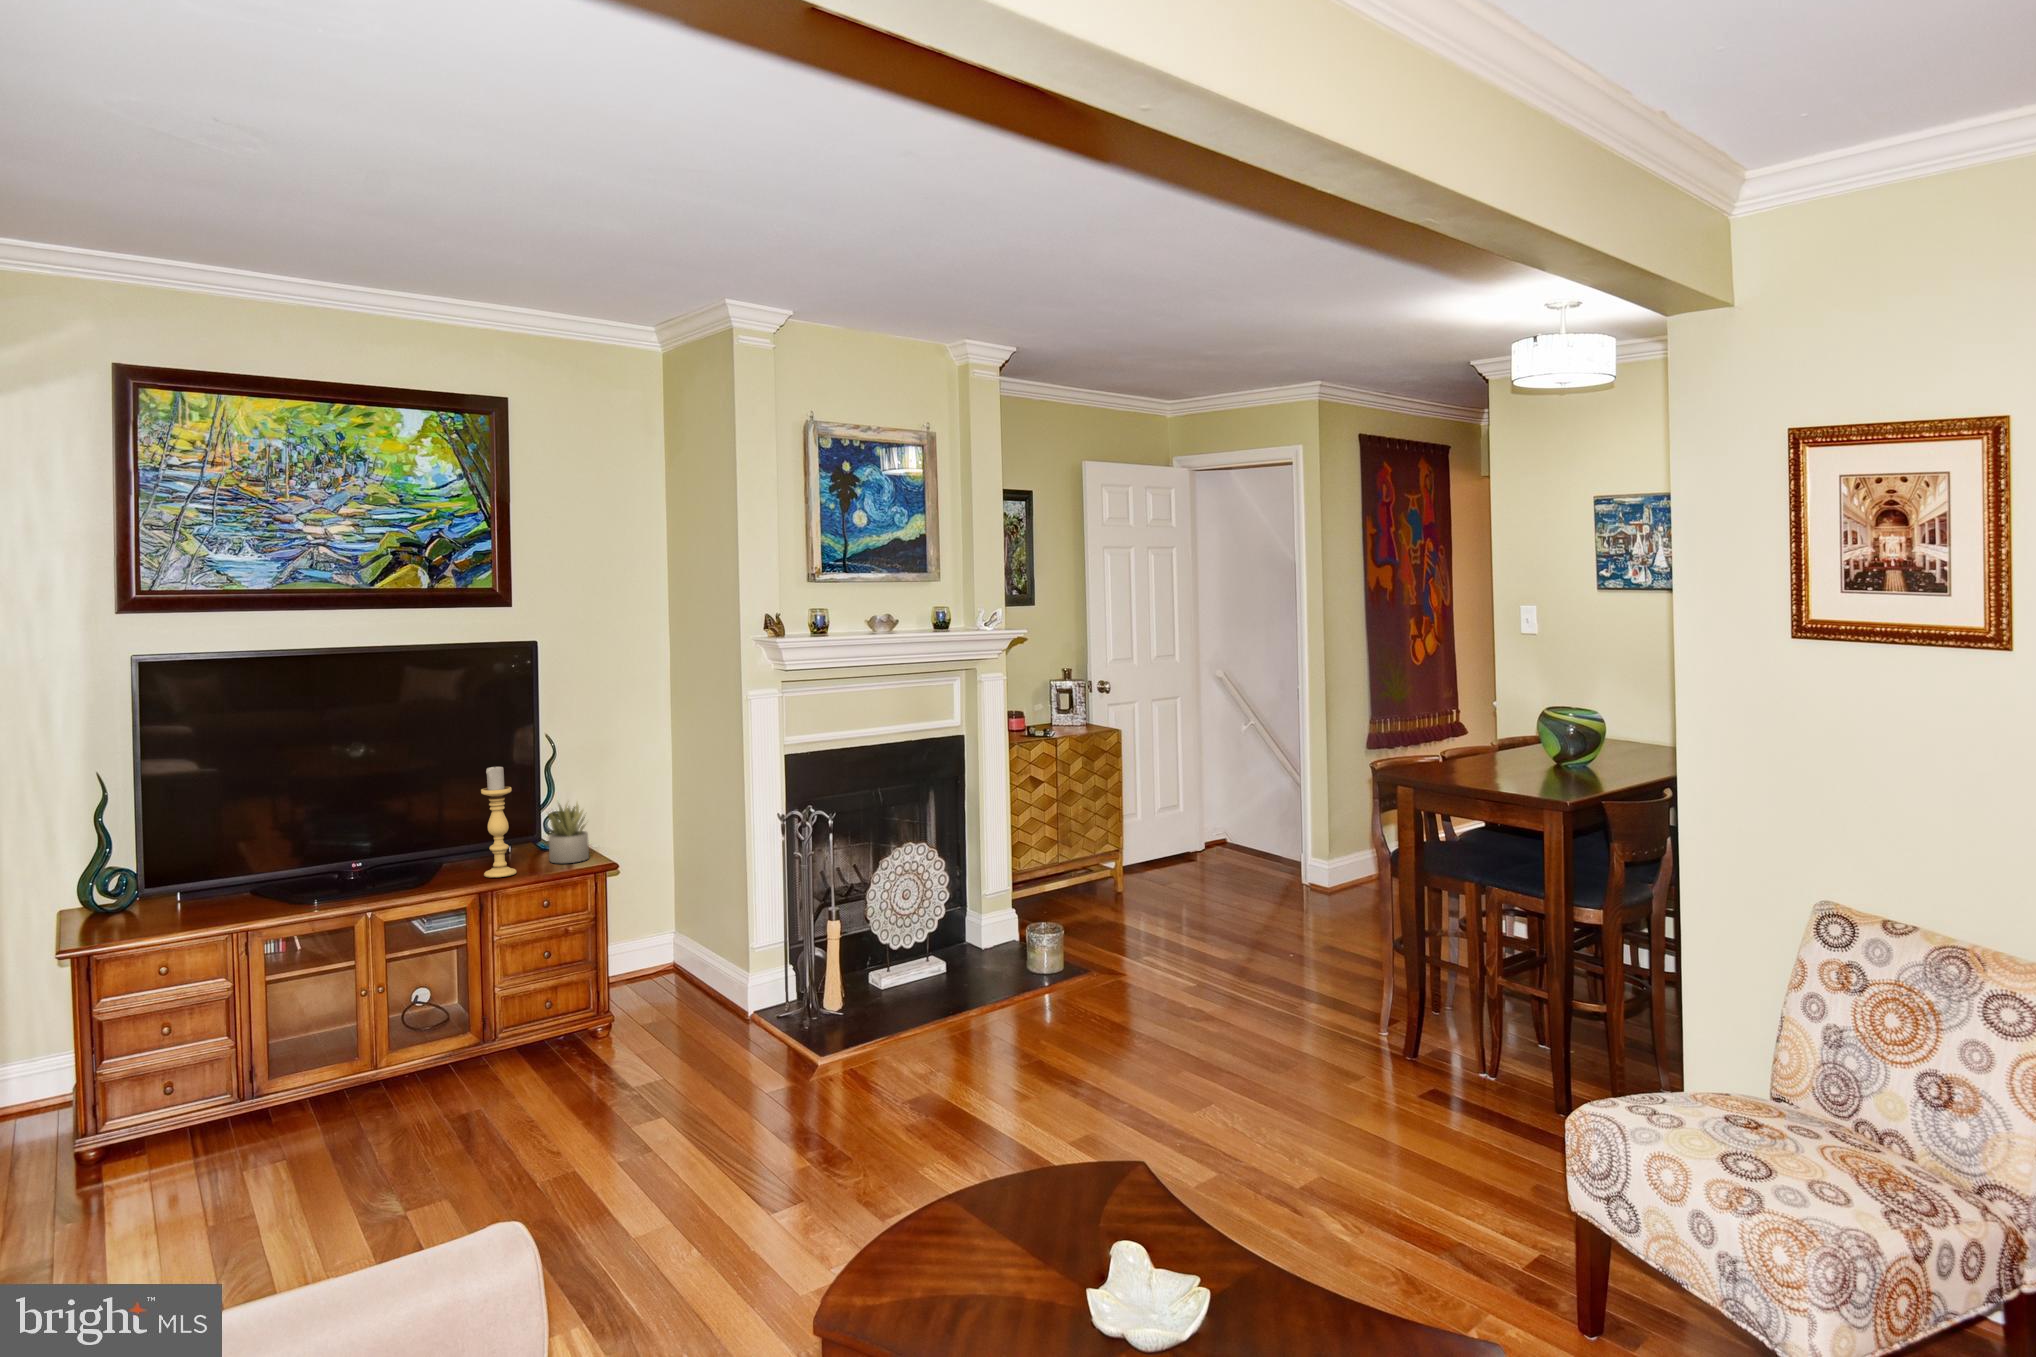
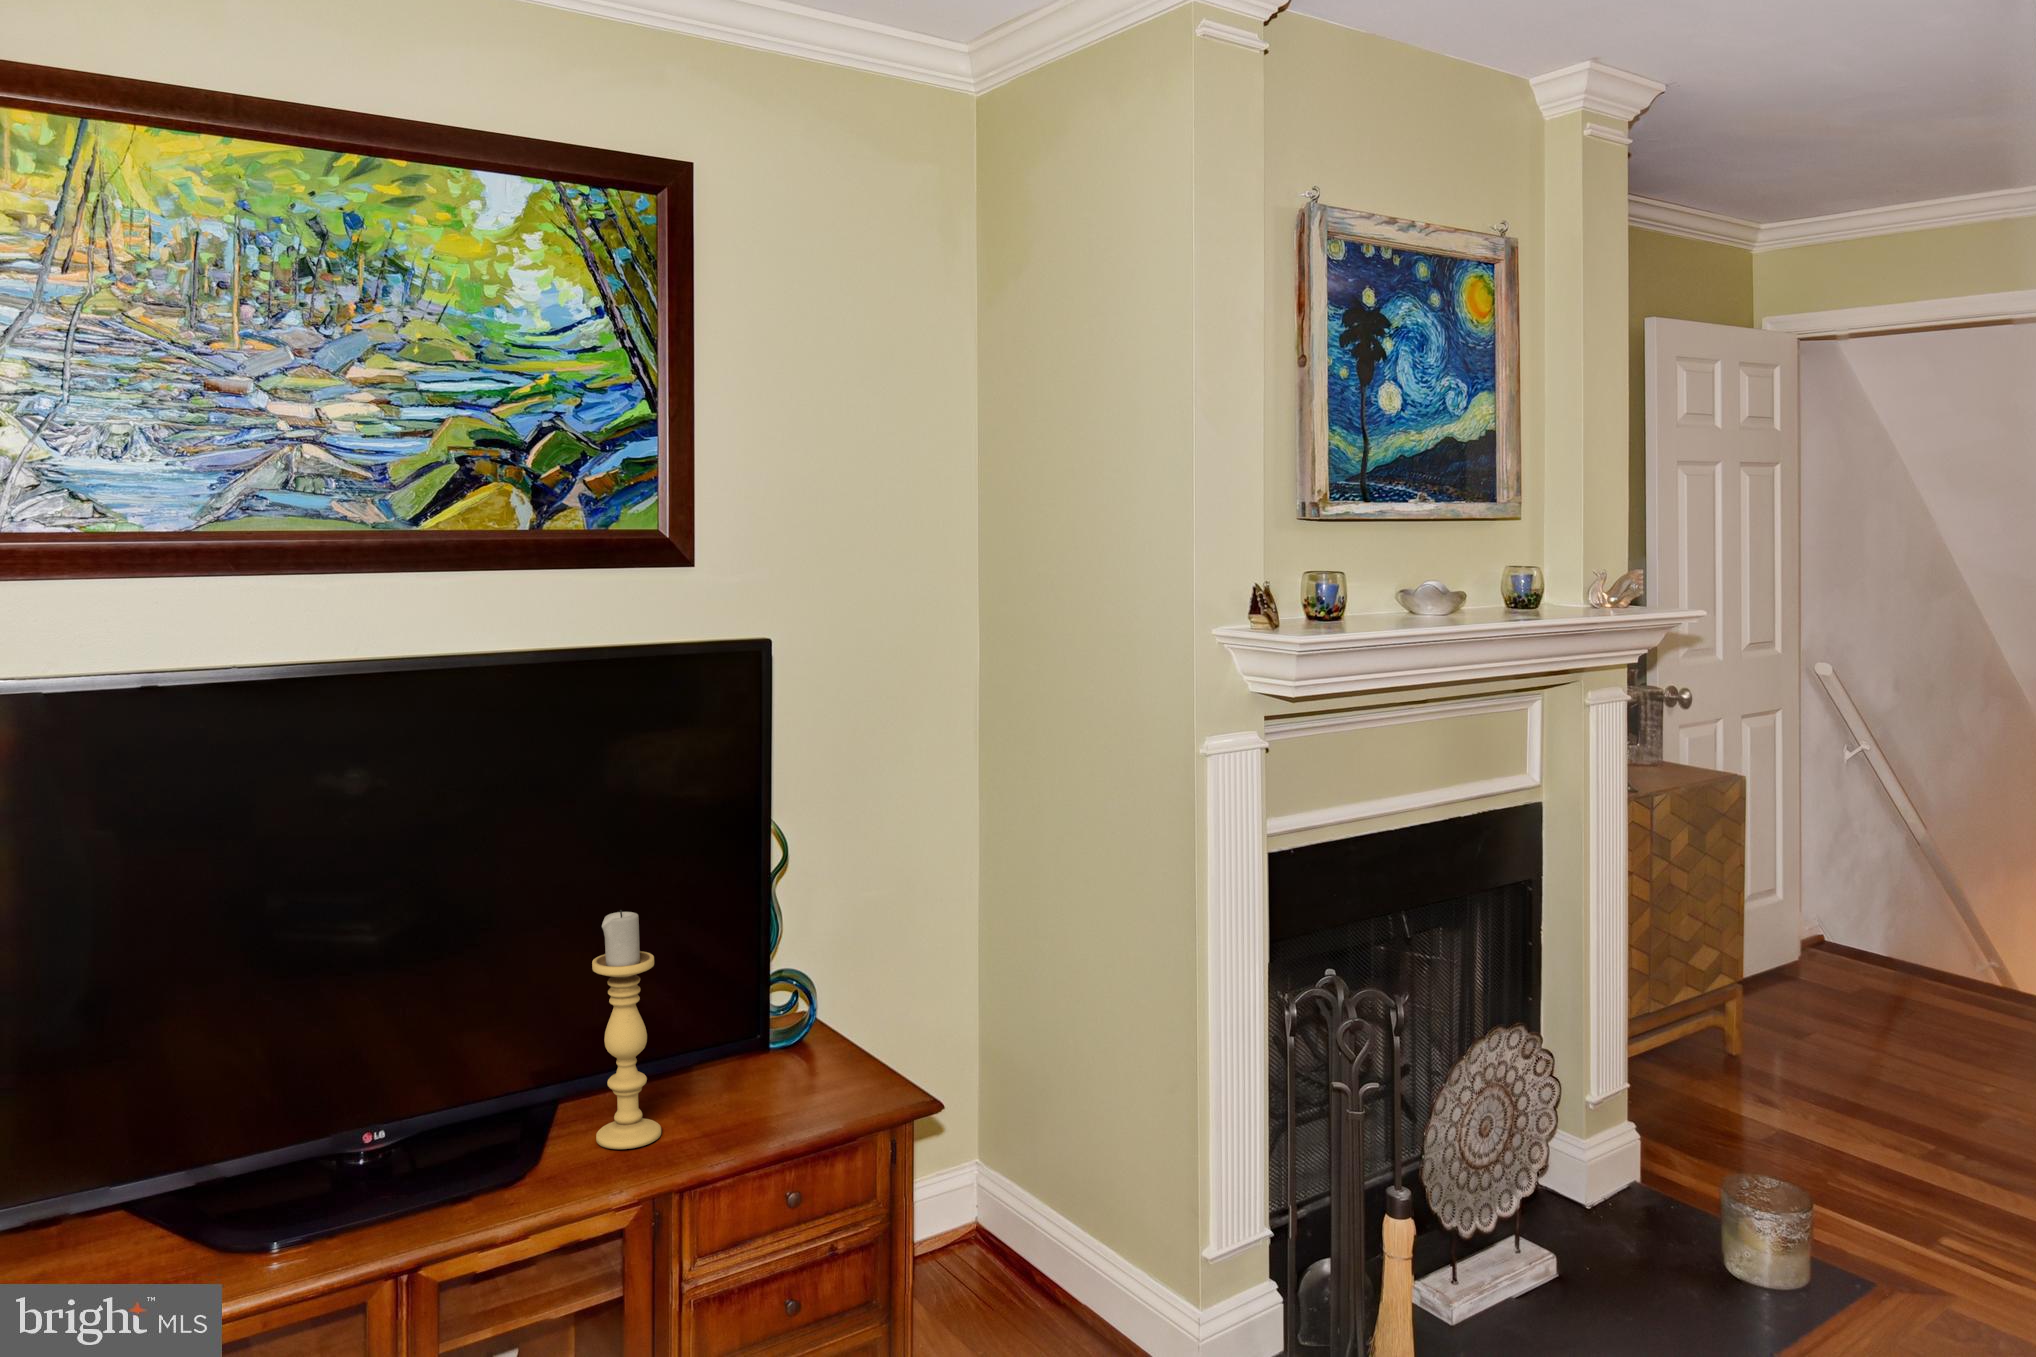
succulent plant: present [548,803,589,863] -> none [729,973,816,1112]

